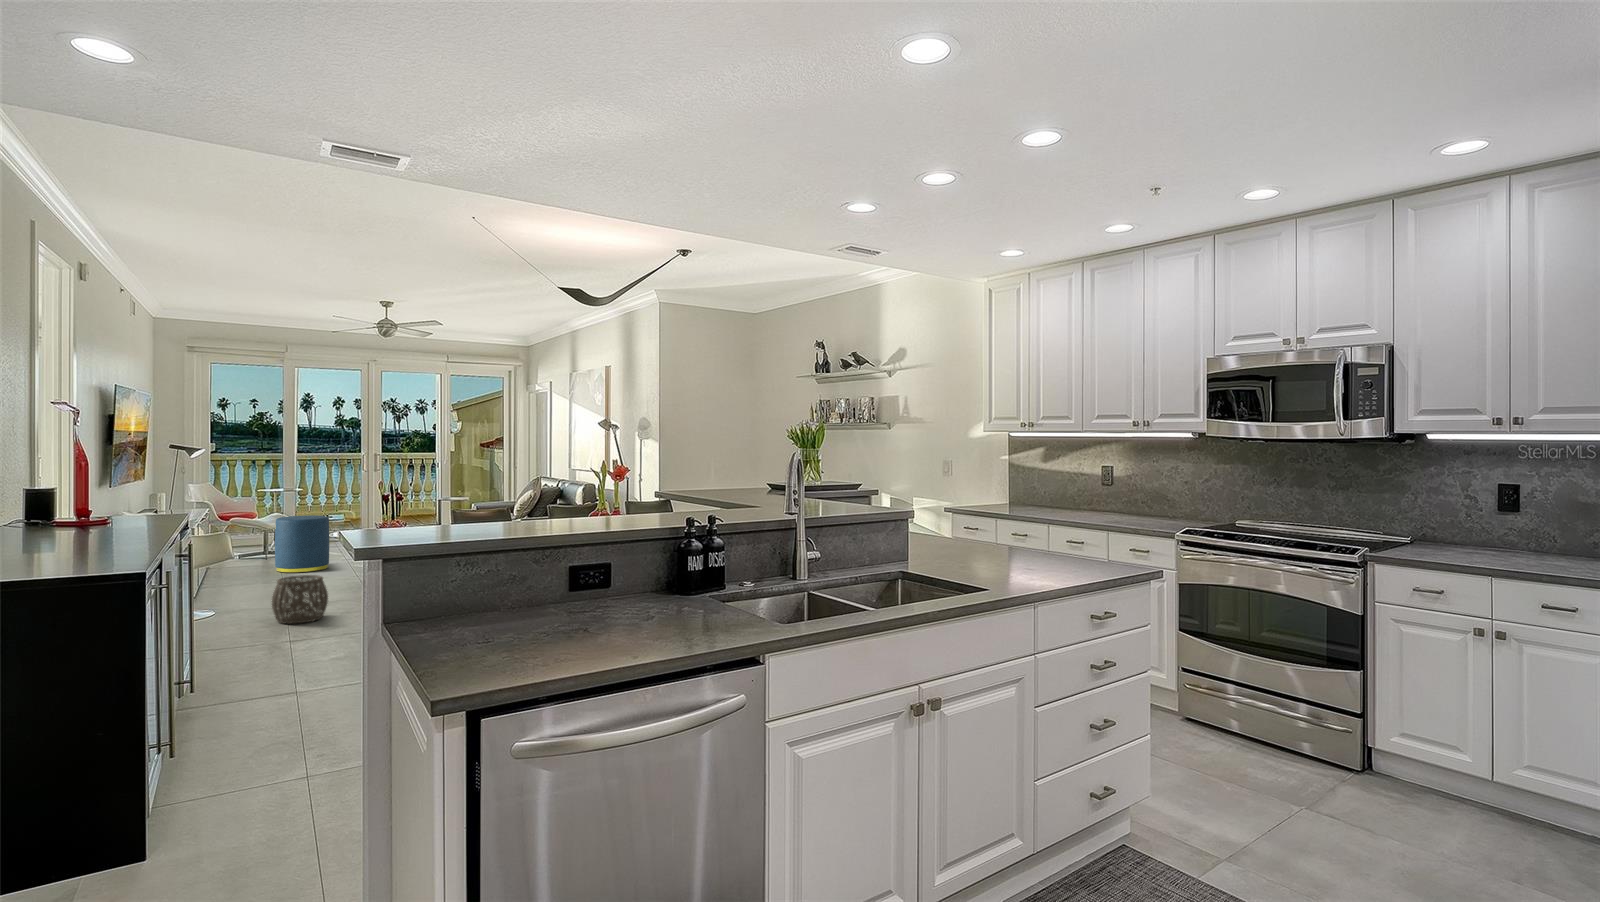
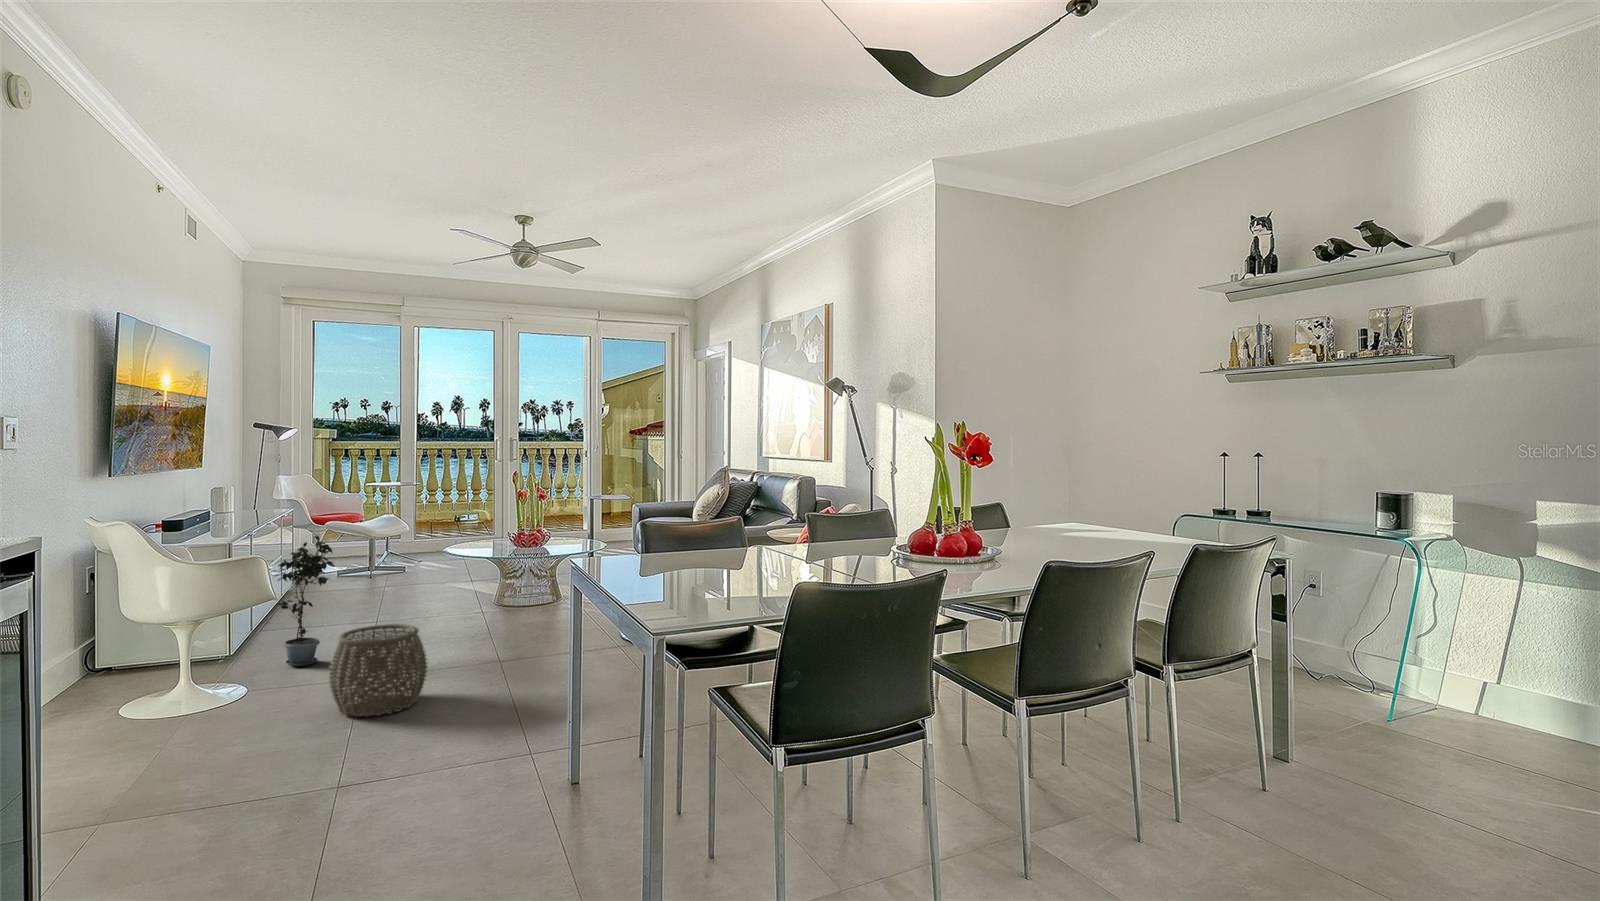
ottoman: present [275,515,329,573] -> none [375,518,448,600]
potted plant: none [223,526,265,605] -> present [274,536,335,666]

